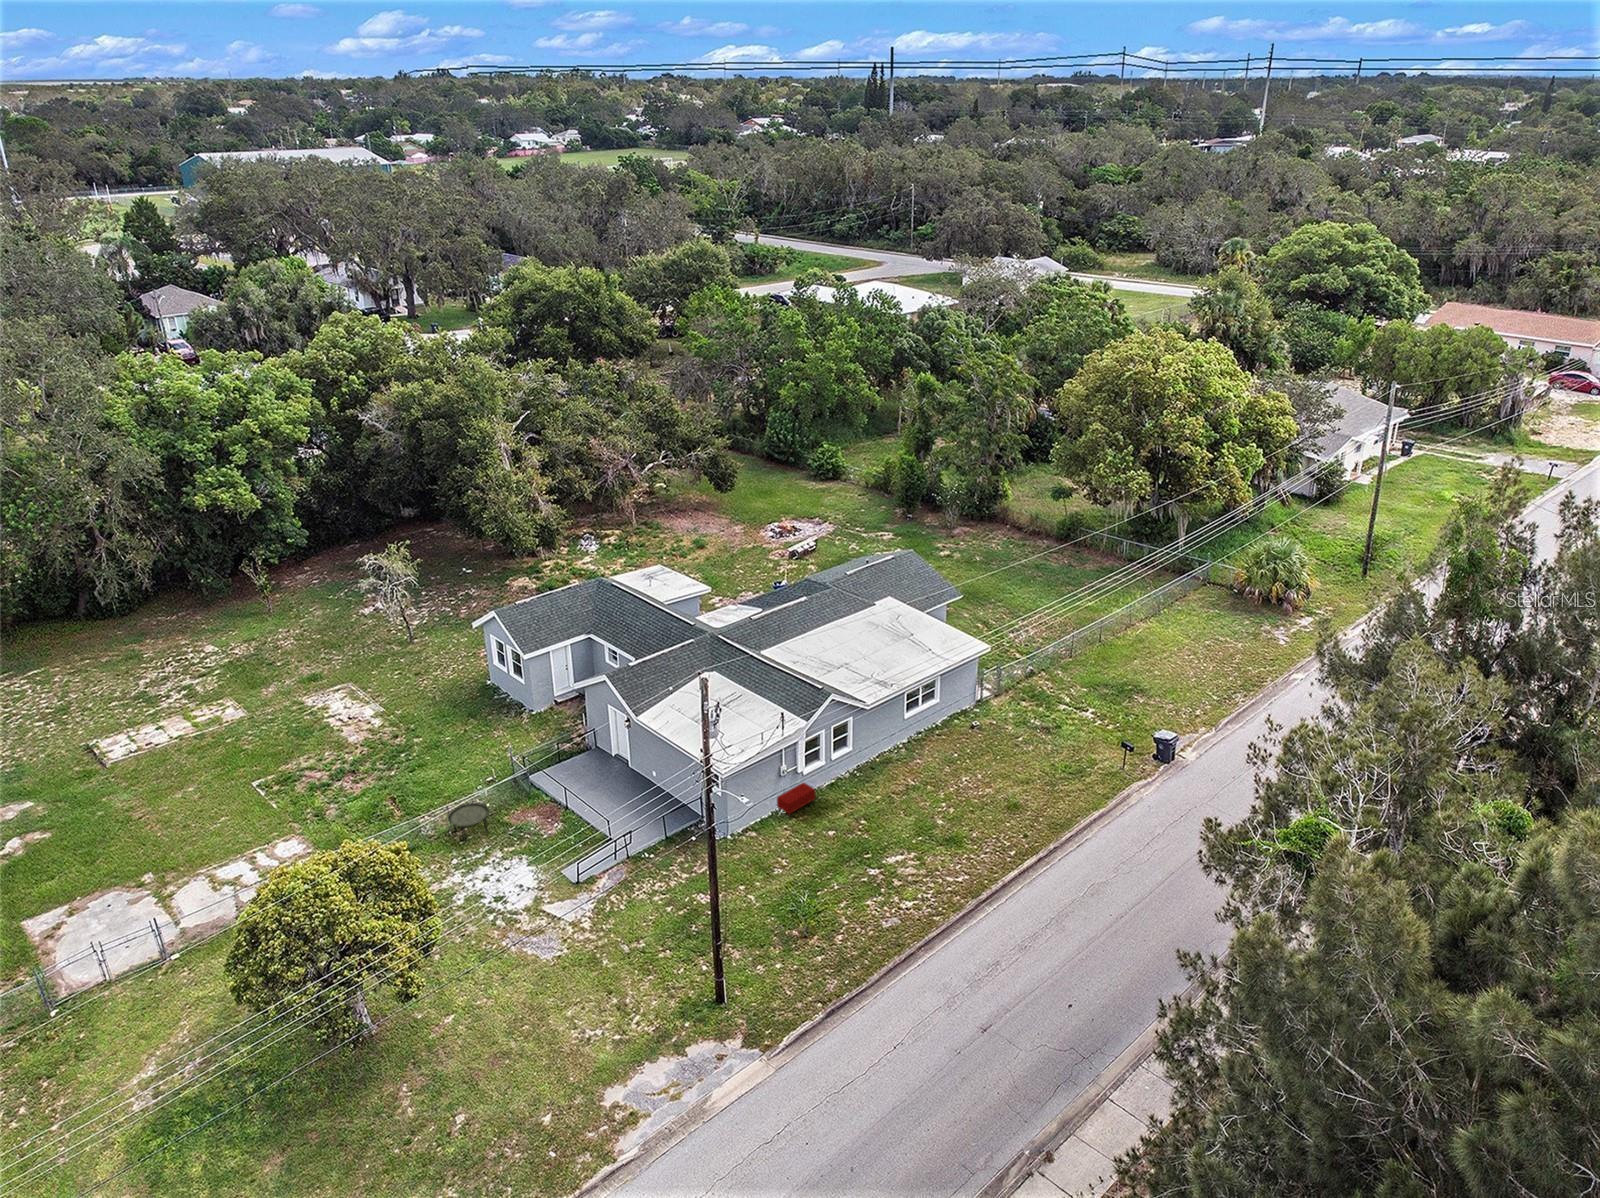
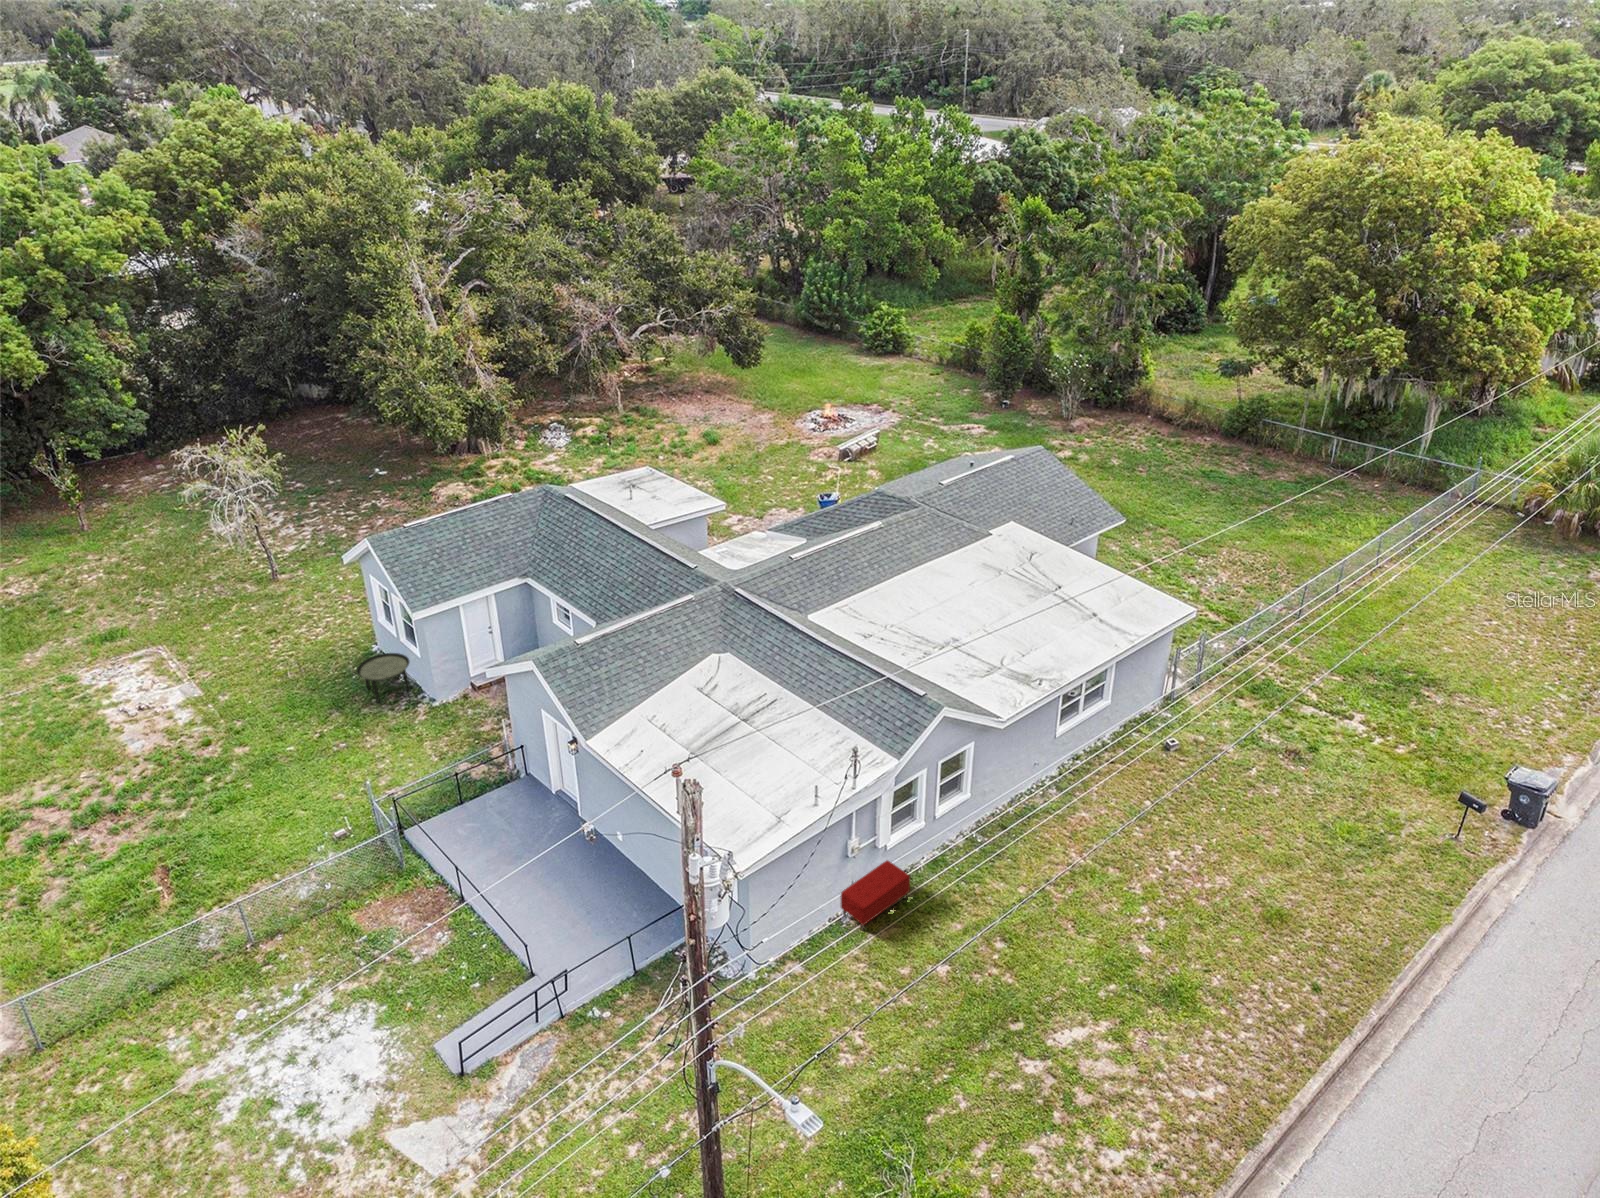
round table: present [448,803,488,843] -> present [356,653,410,703]

